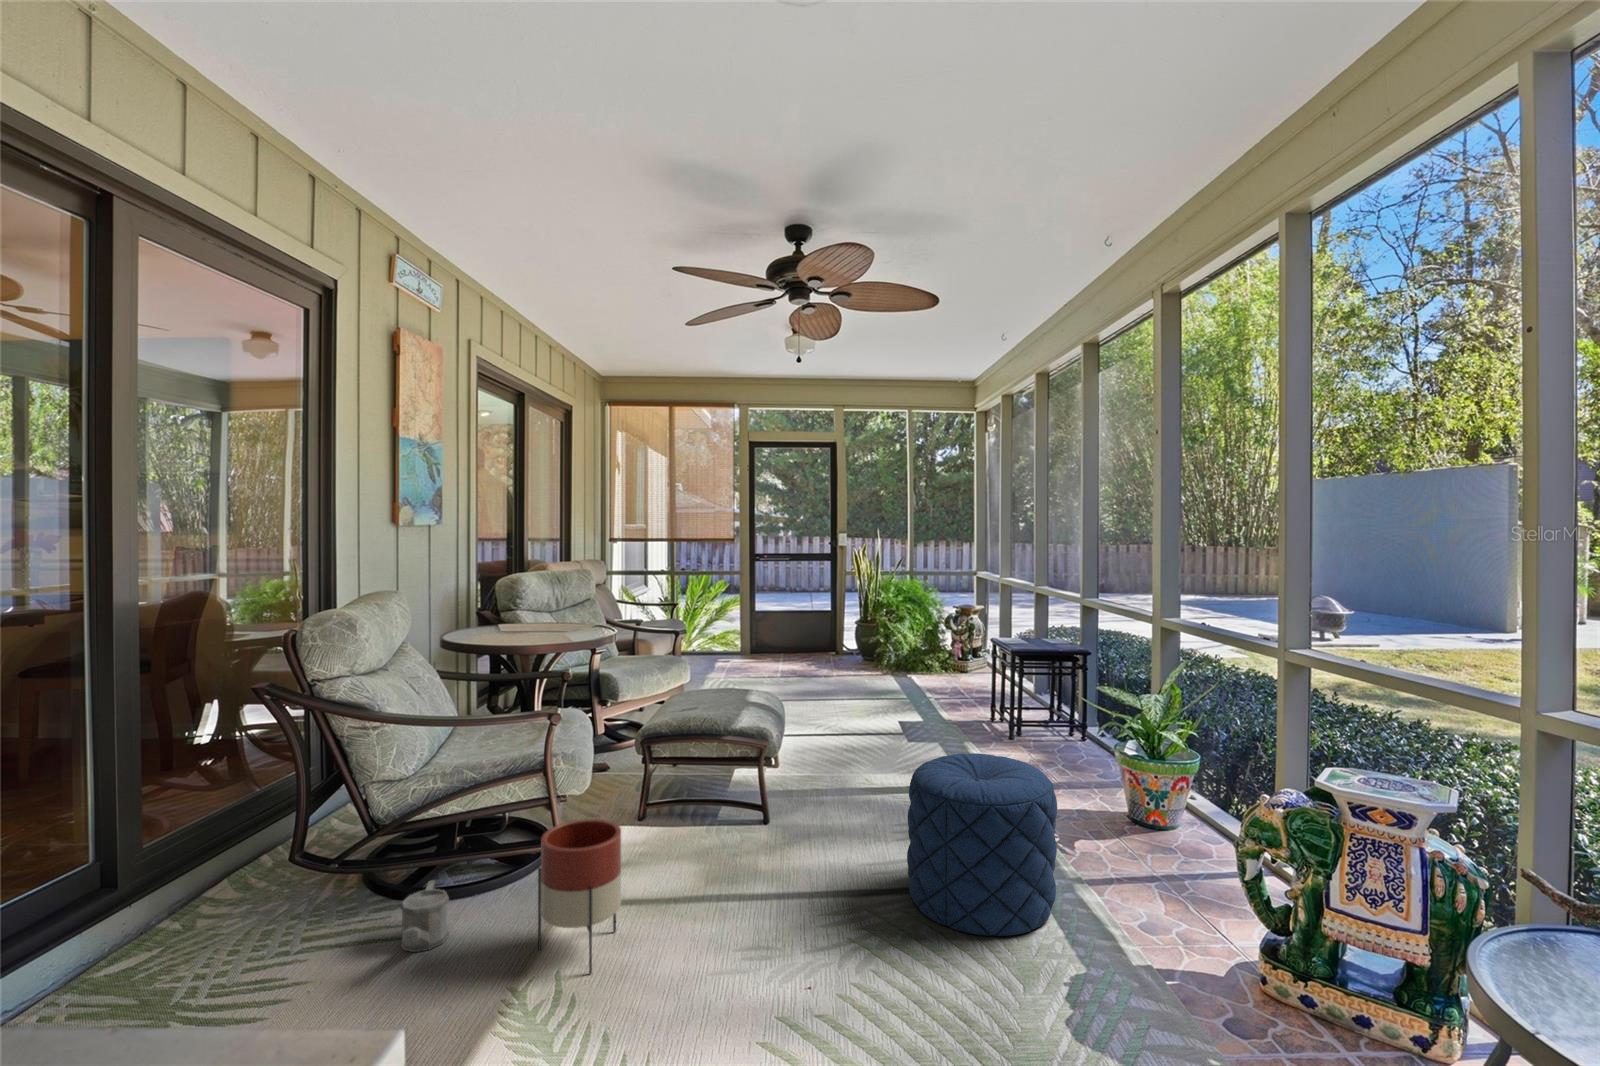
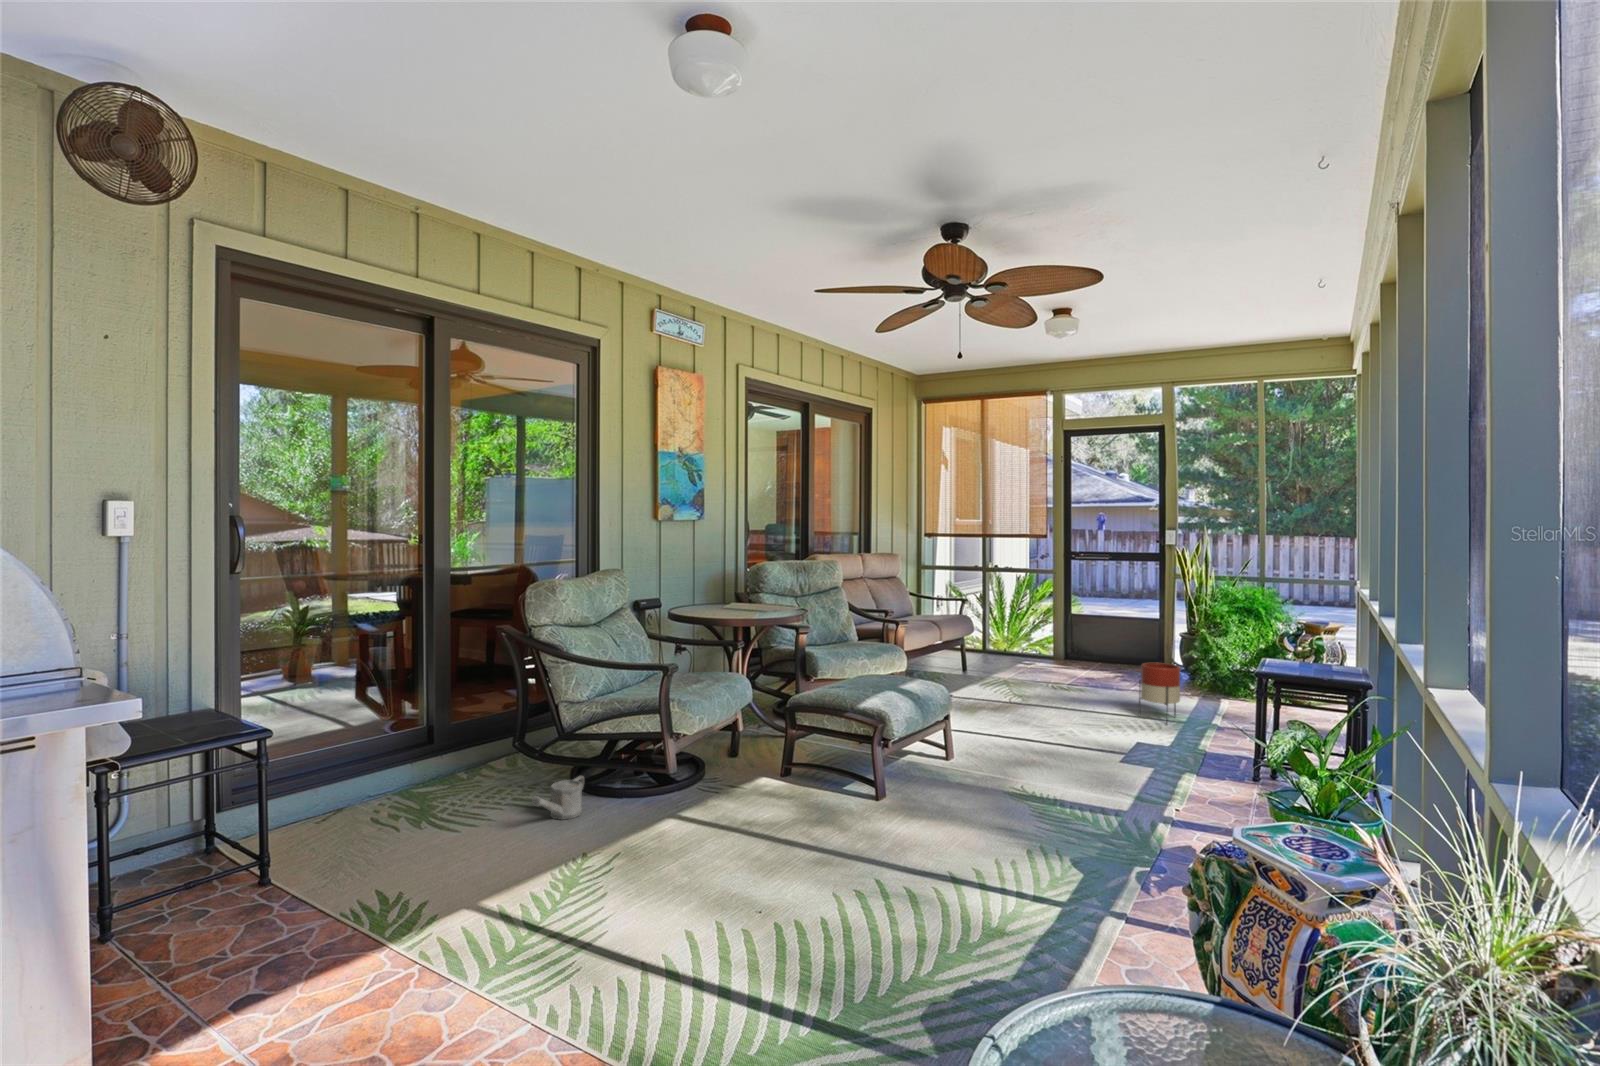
pouf: present [907,753,1057,936] -> none [908,753,1062,937]
planter: present [538,819,621,974] -> present [1139,663,1180,723]

